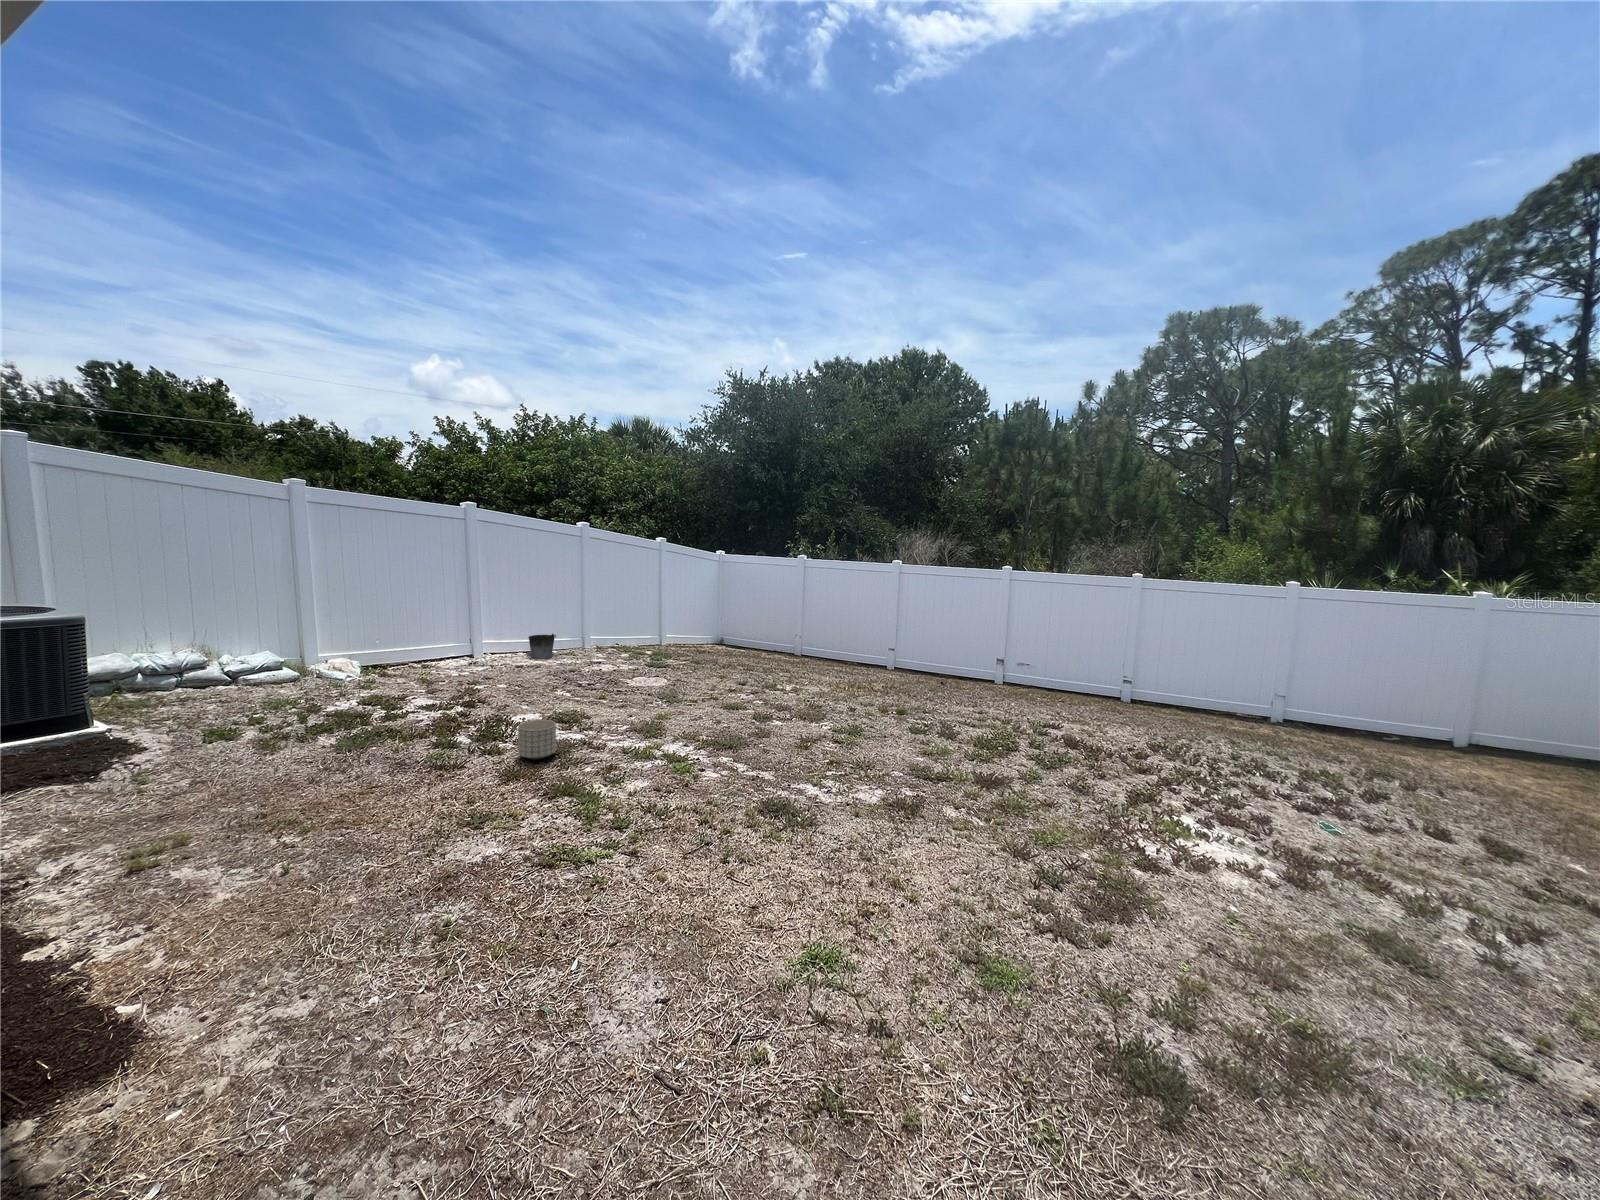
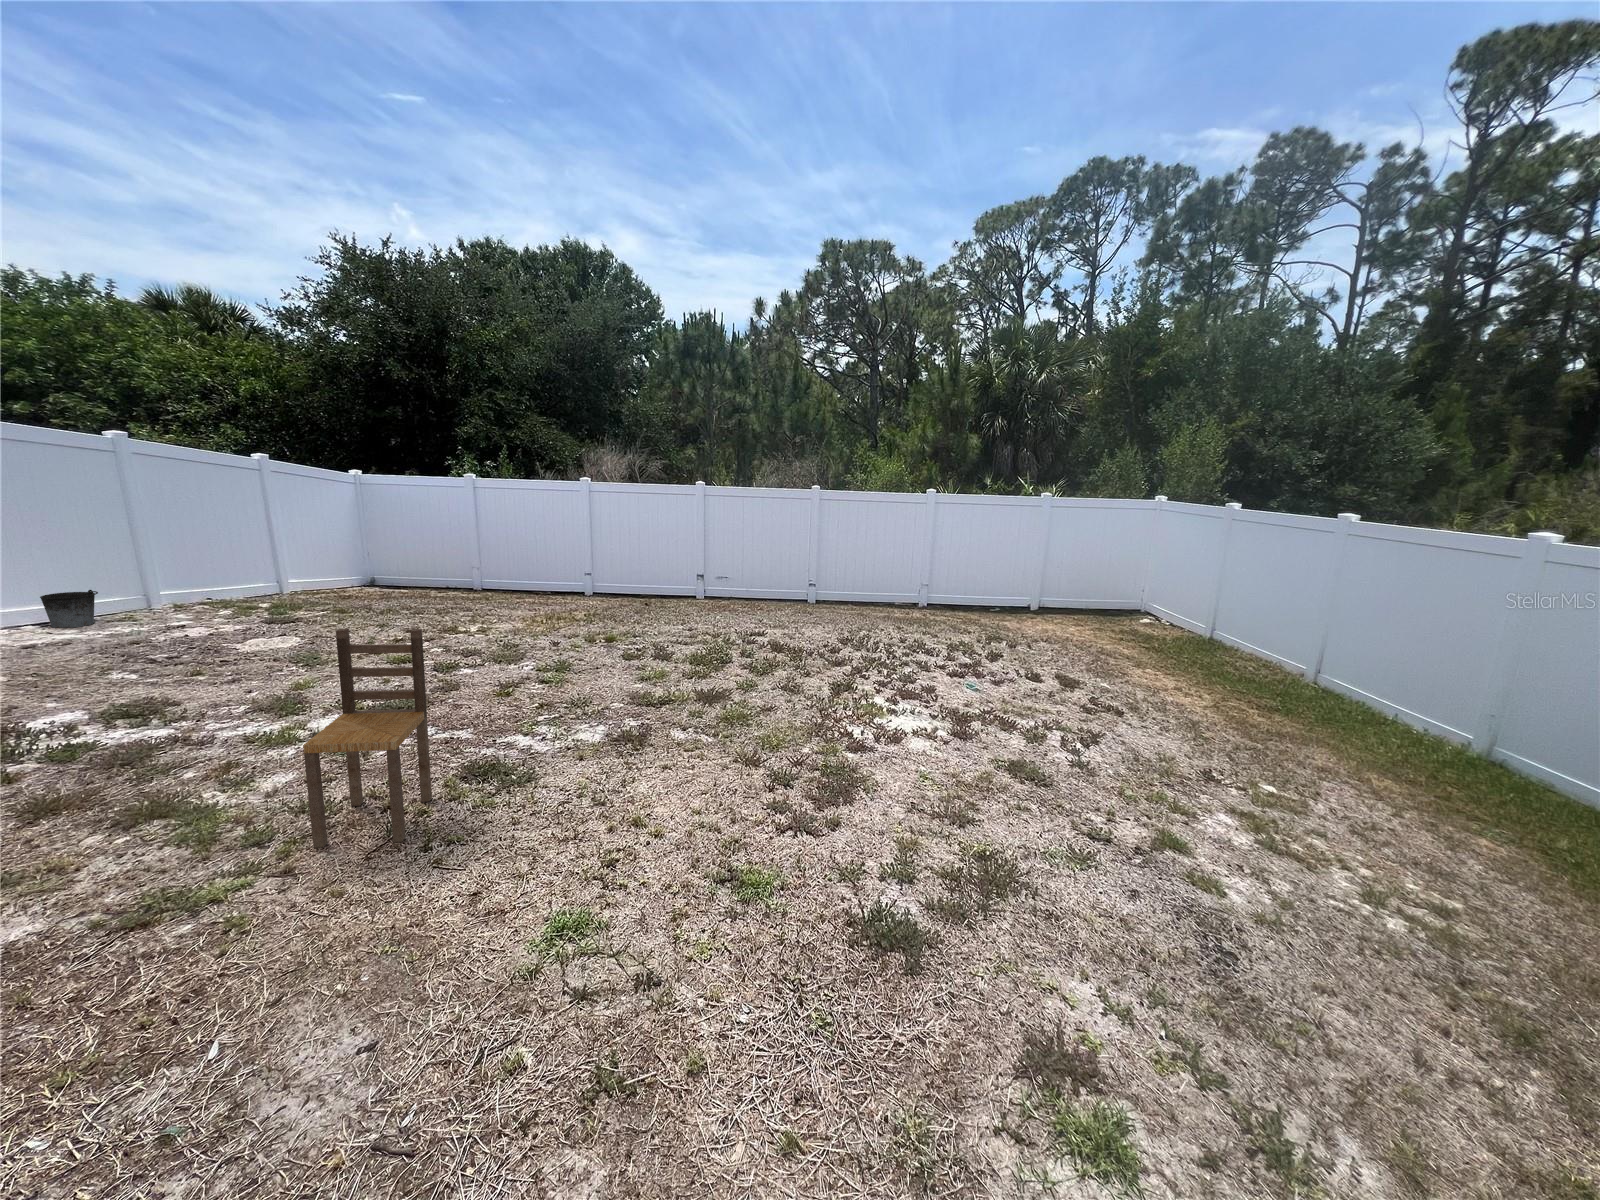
chair: none [651,674,737,853] -> present [303,629,432,848]
planter: present [518,720,556,760] -> none [36,715,122,775]

